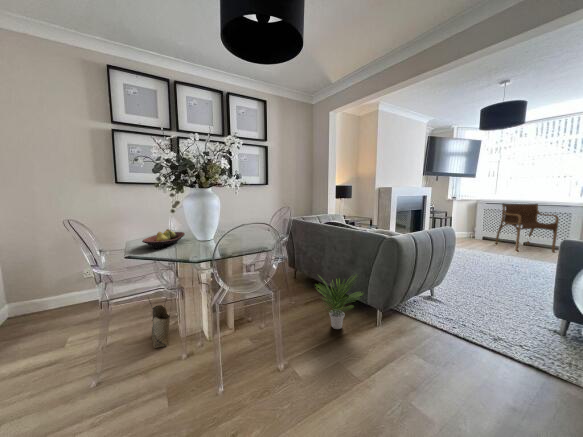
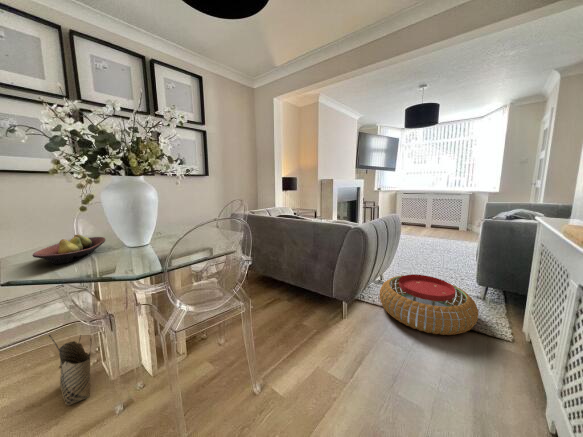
armchair: present [496,204,559,253] -> none [411,193,454,232]
potted plant: present [317,277,361,329] -> none [279,267,333,329]
pouf: none [421,293,540,364] -> present [380,275,479,335]

